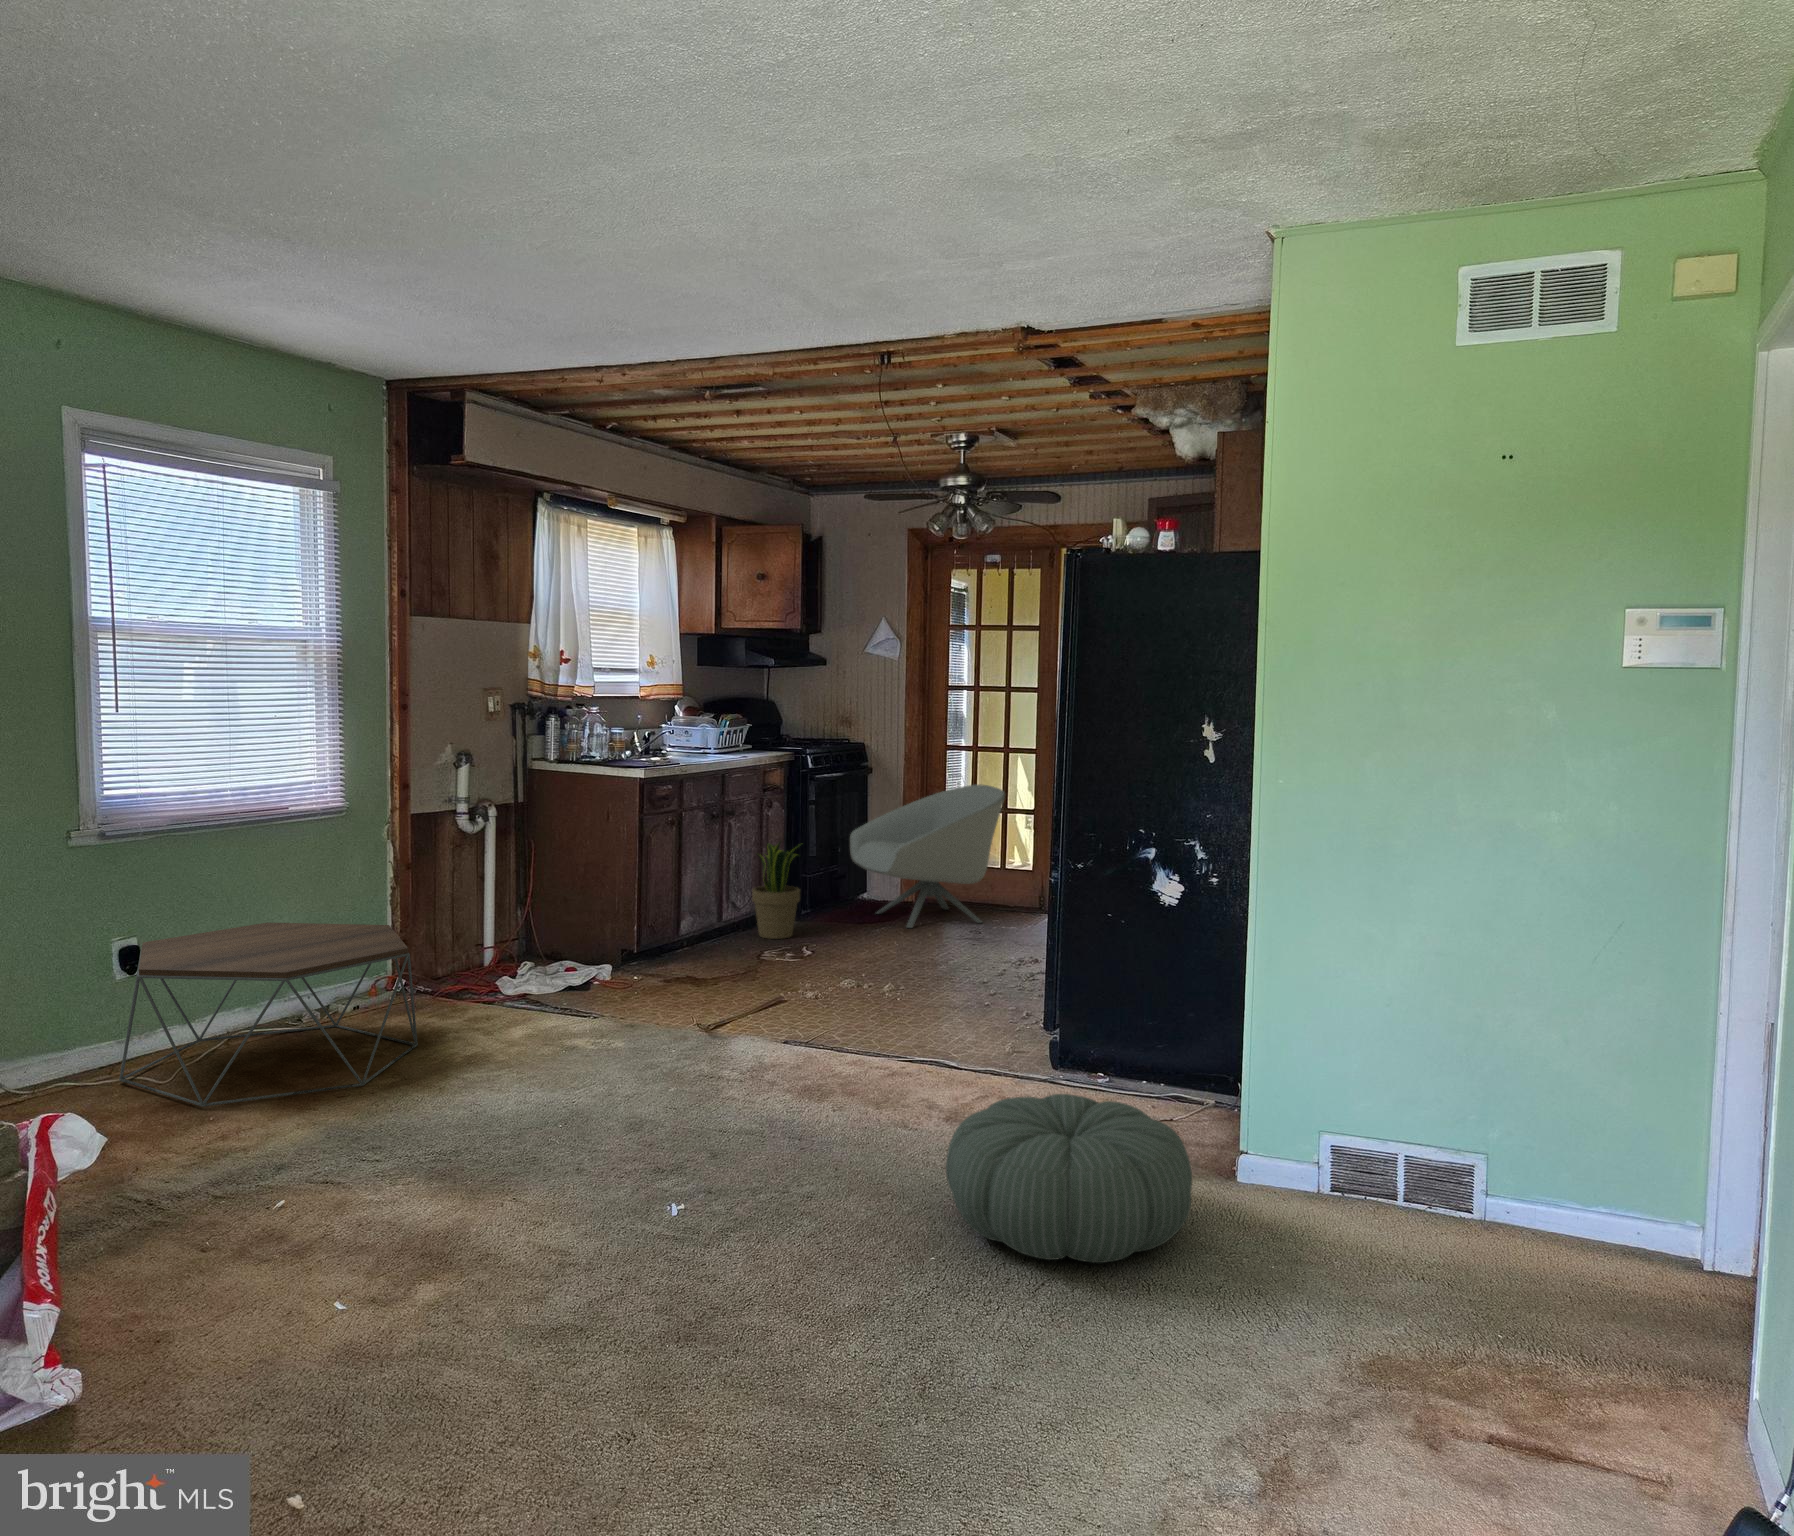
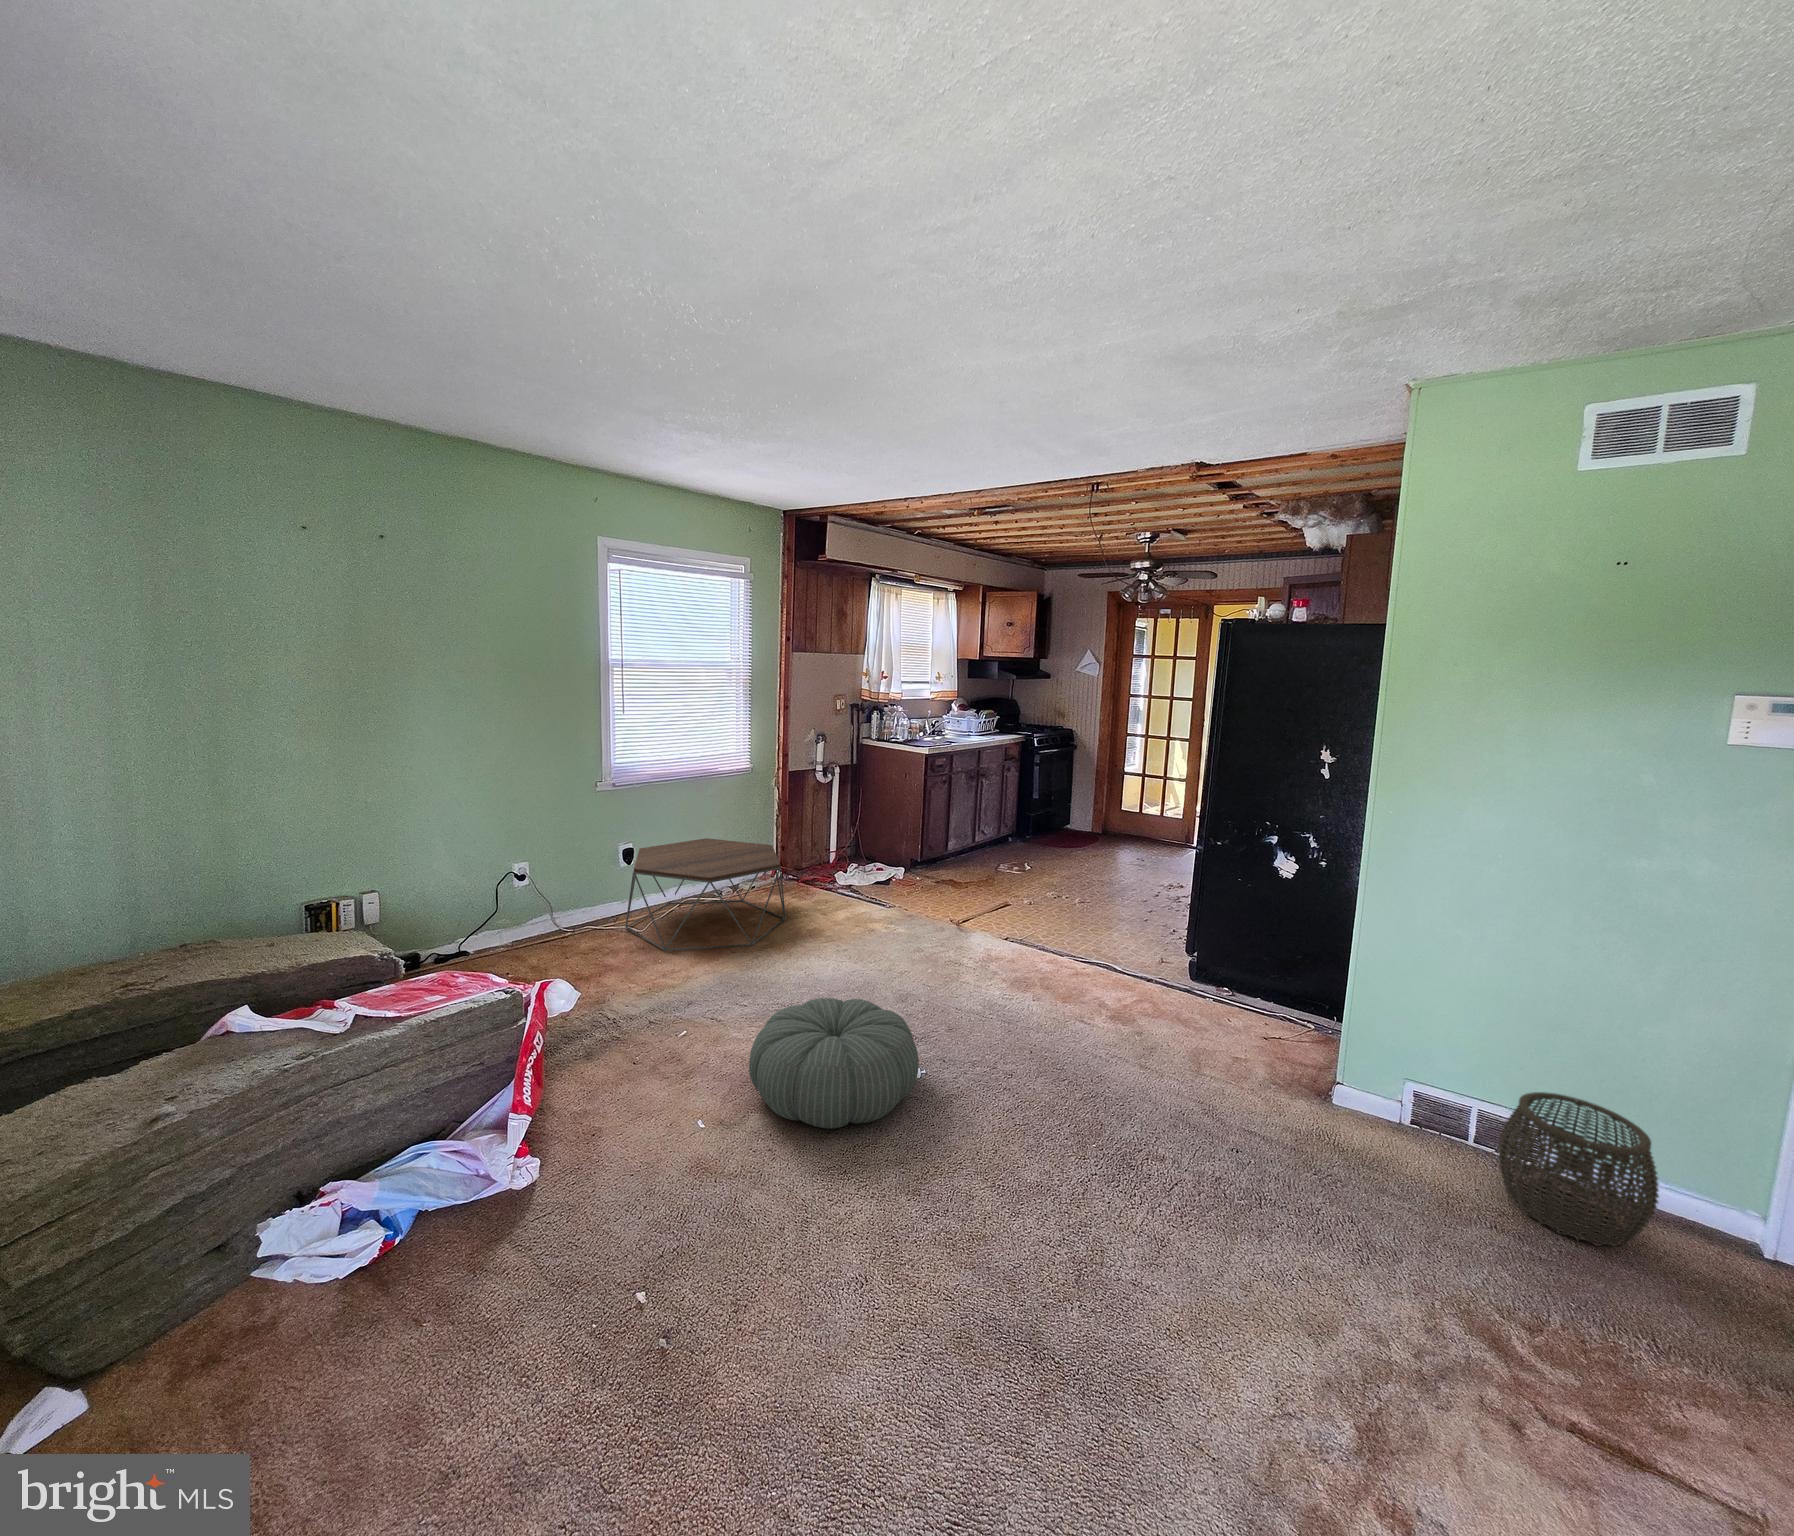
armchair: present [850,784,1005,928] -> none [1059,763,1167,857]
potted plant: present [752,842,800,939] -> none [993,796,1028,859]
pouf: present [946,1094,1192,1263] -> present [749,998,919,1128]
woven basket: none [1430,1116,1597,1289] -> present [1498,1092,1659,1247]

